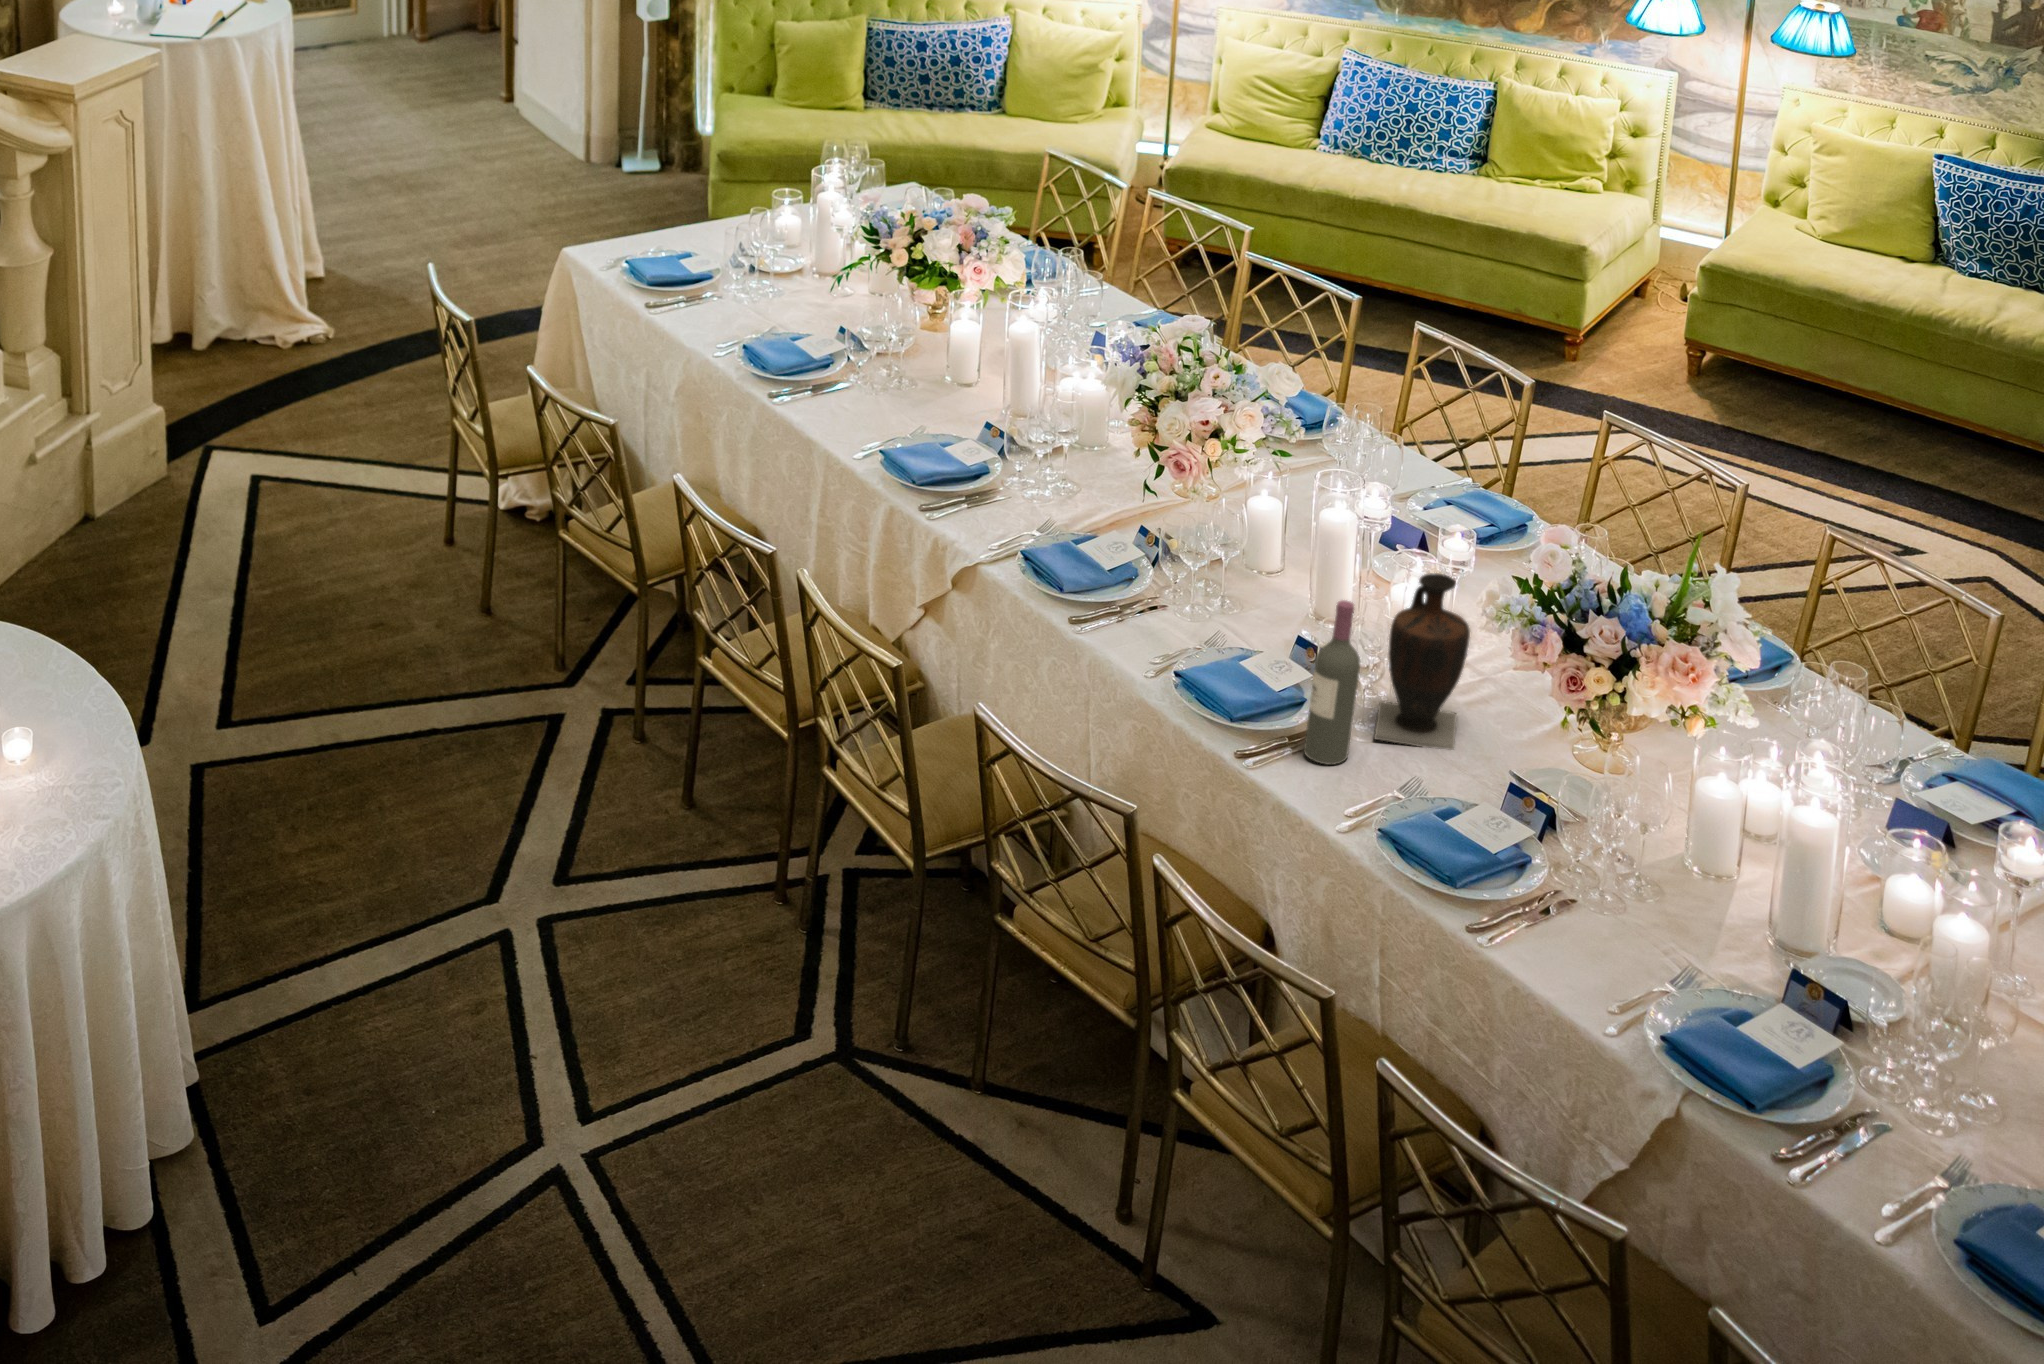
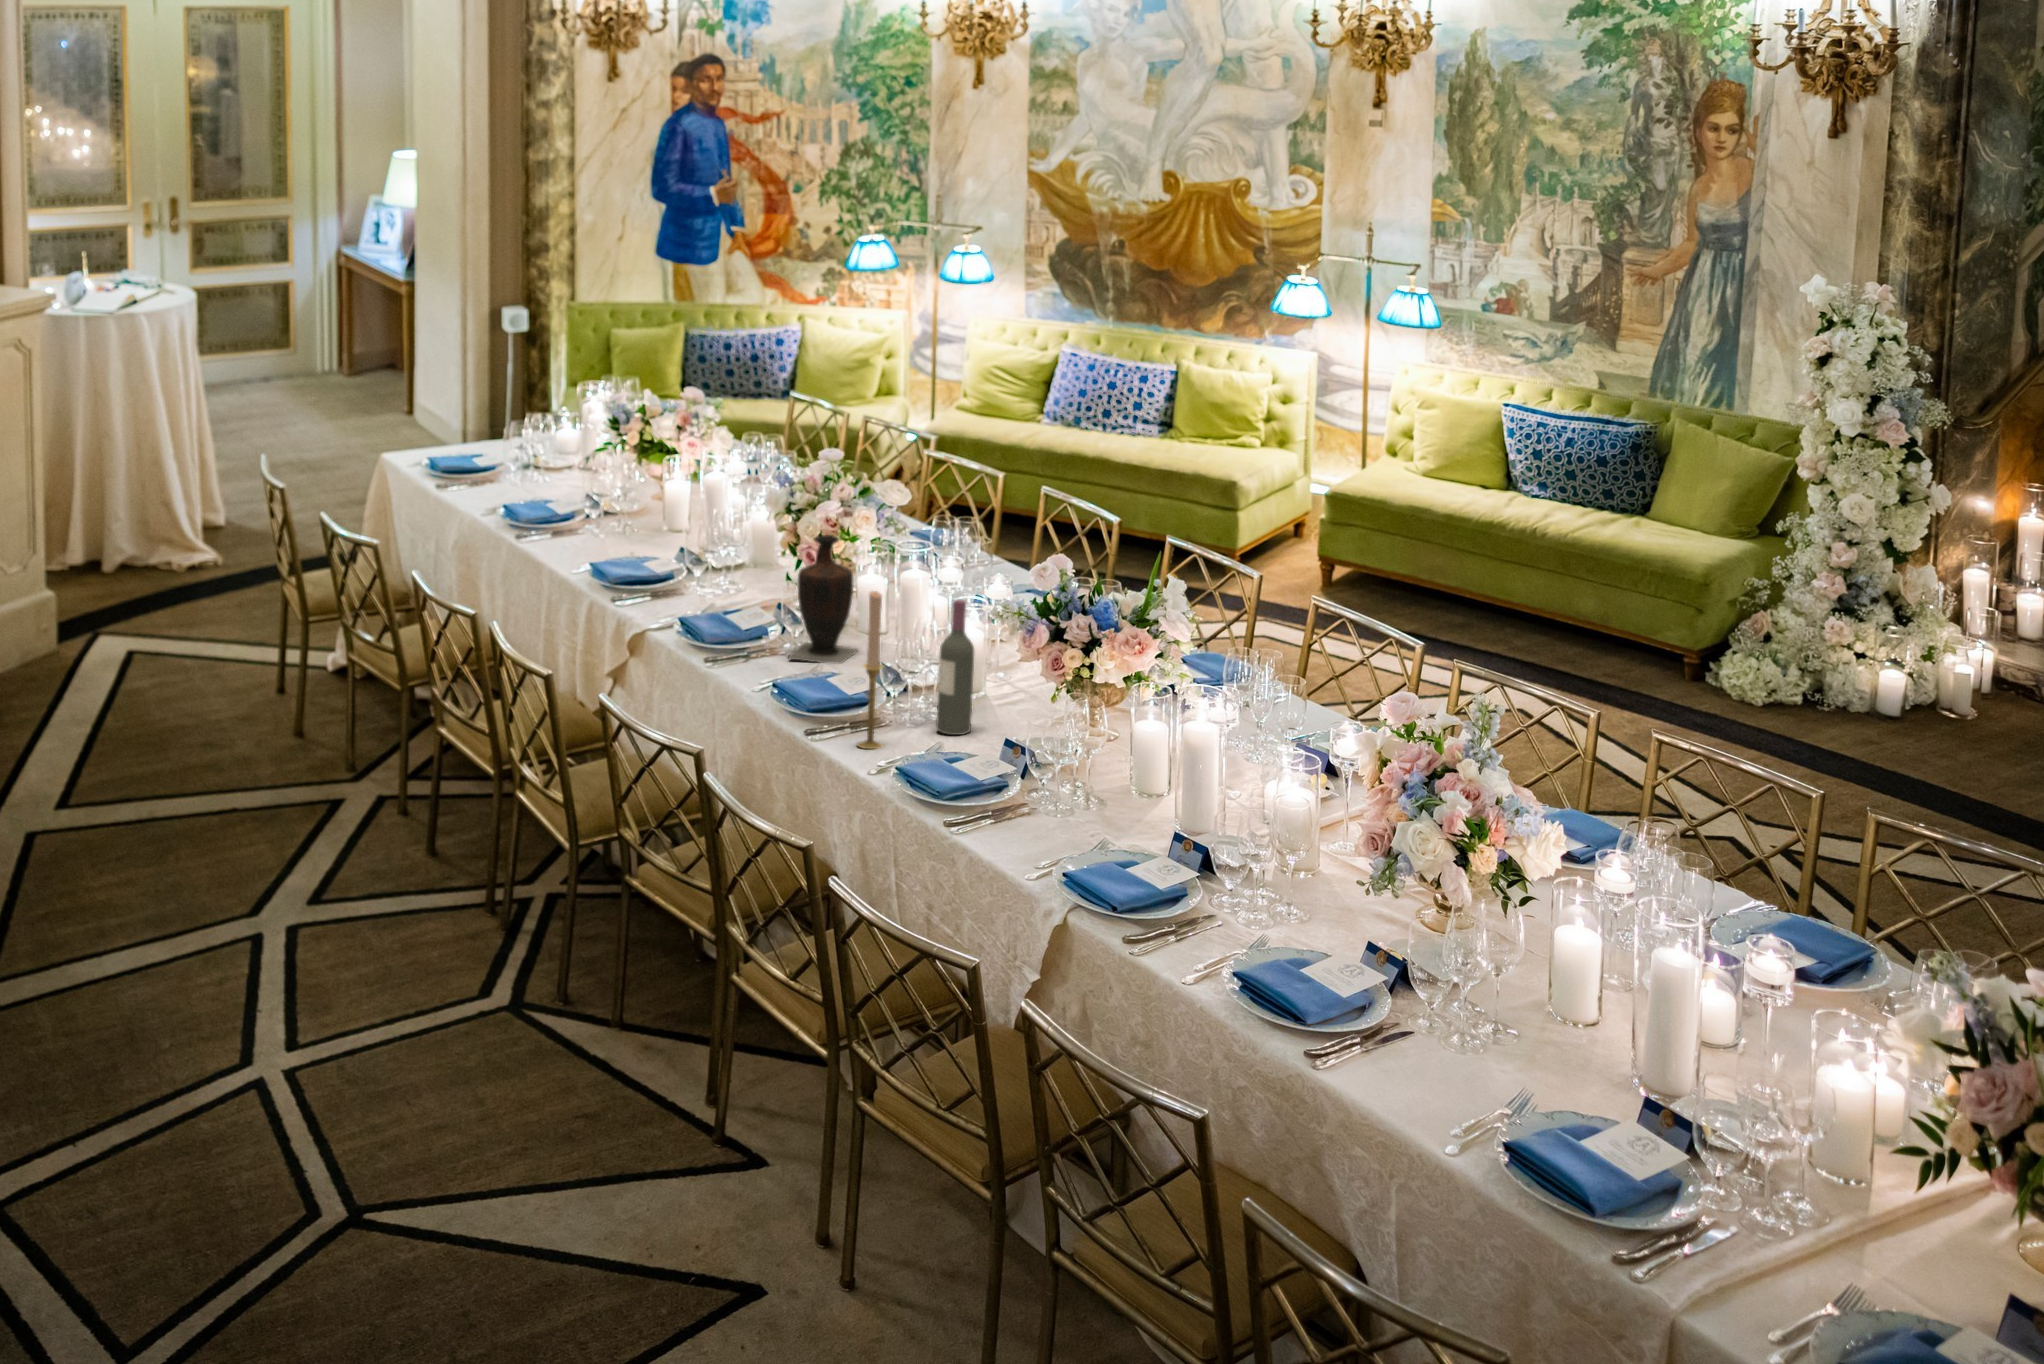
wine bottle: present [1304,600,1360,765] -> present [936,599,974,735]
candlestick: none [1571,747,1637,956] -> present [857,591,883,749]

